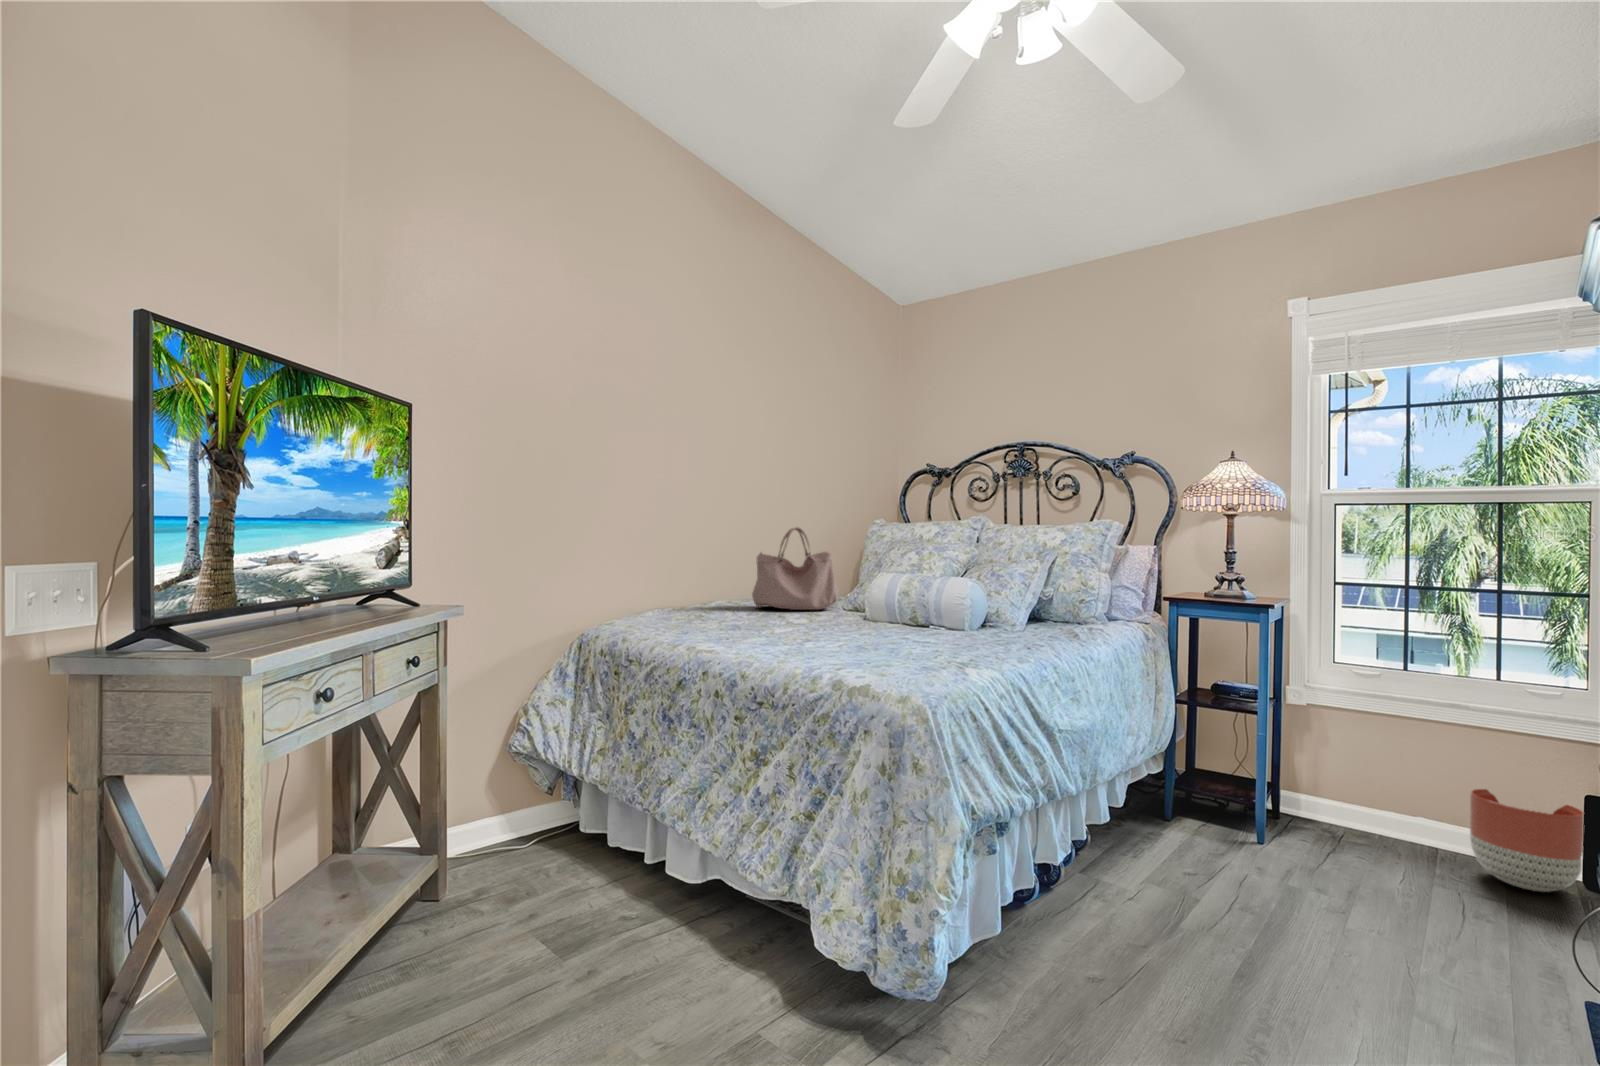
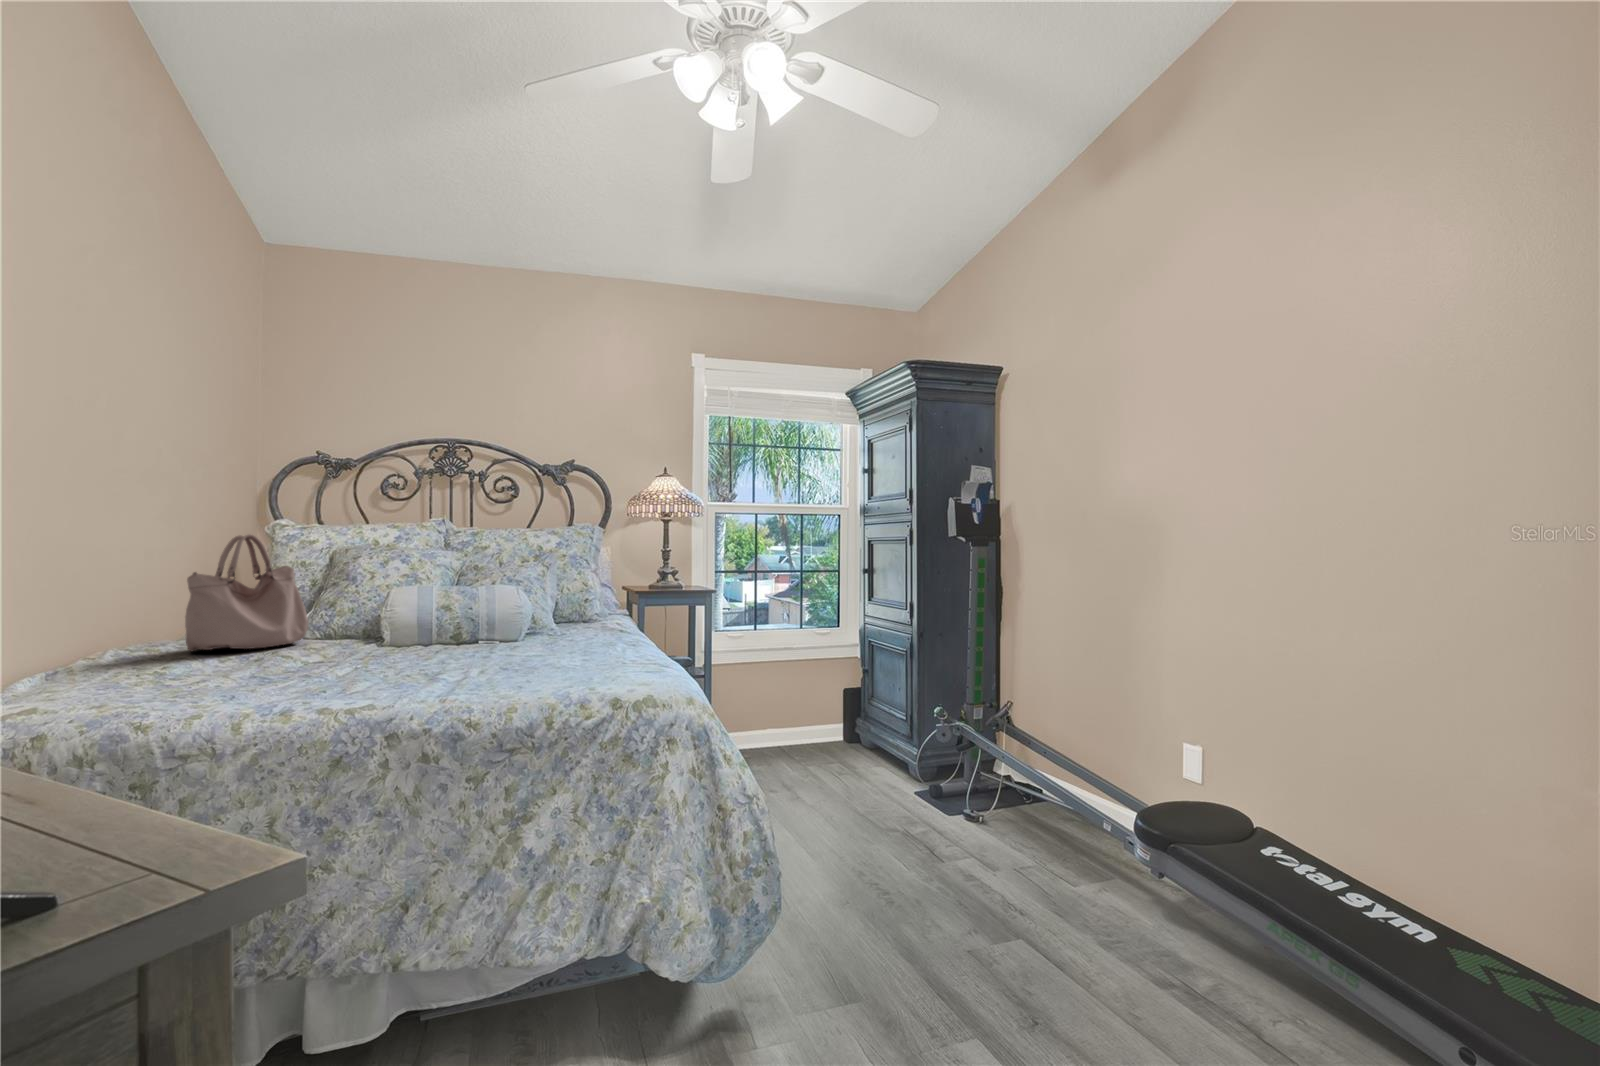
planter: present [1470,789,1583,892] -> none [811,697,862,754]

